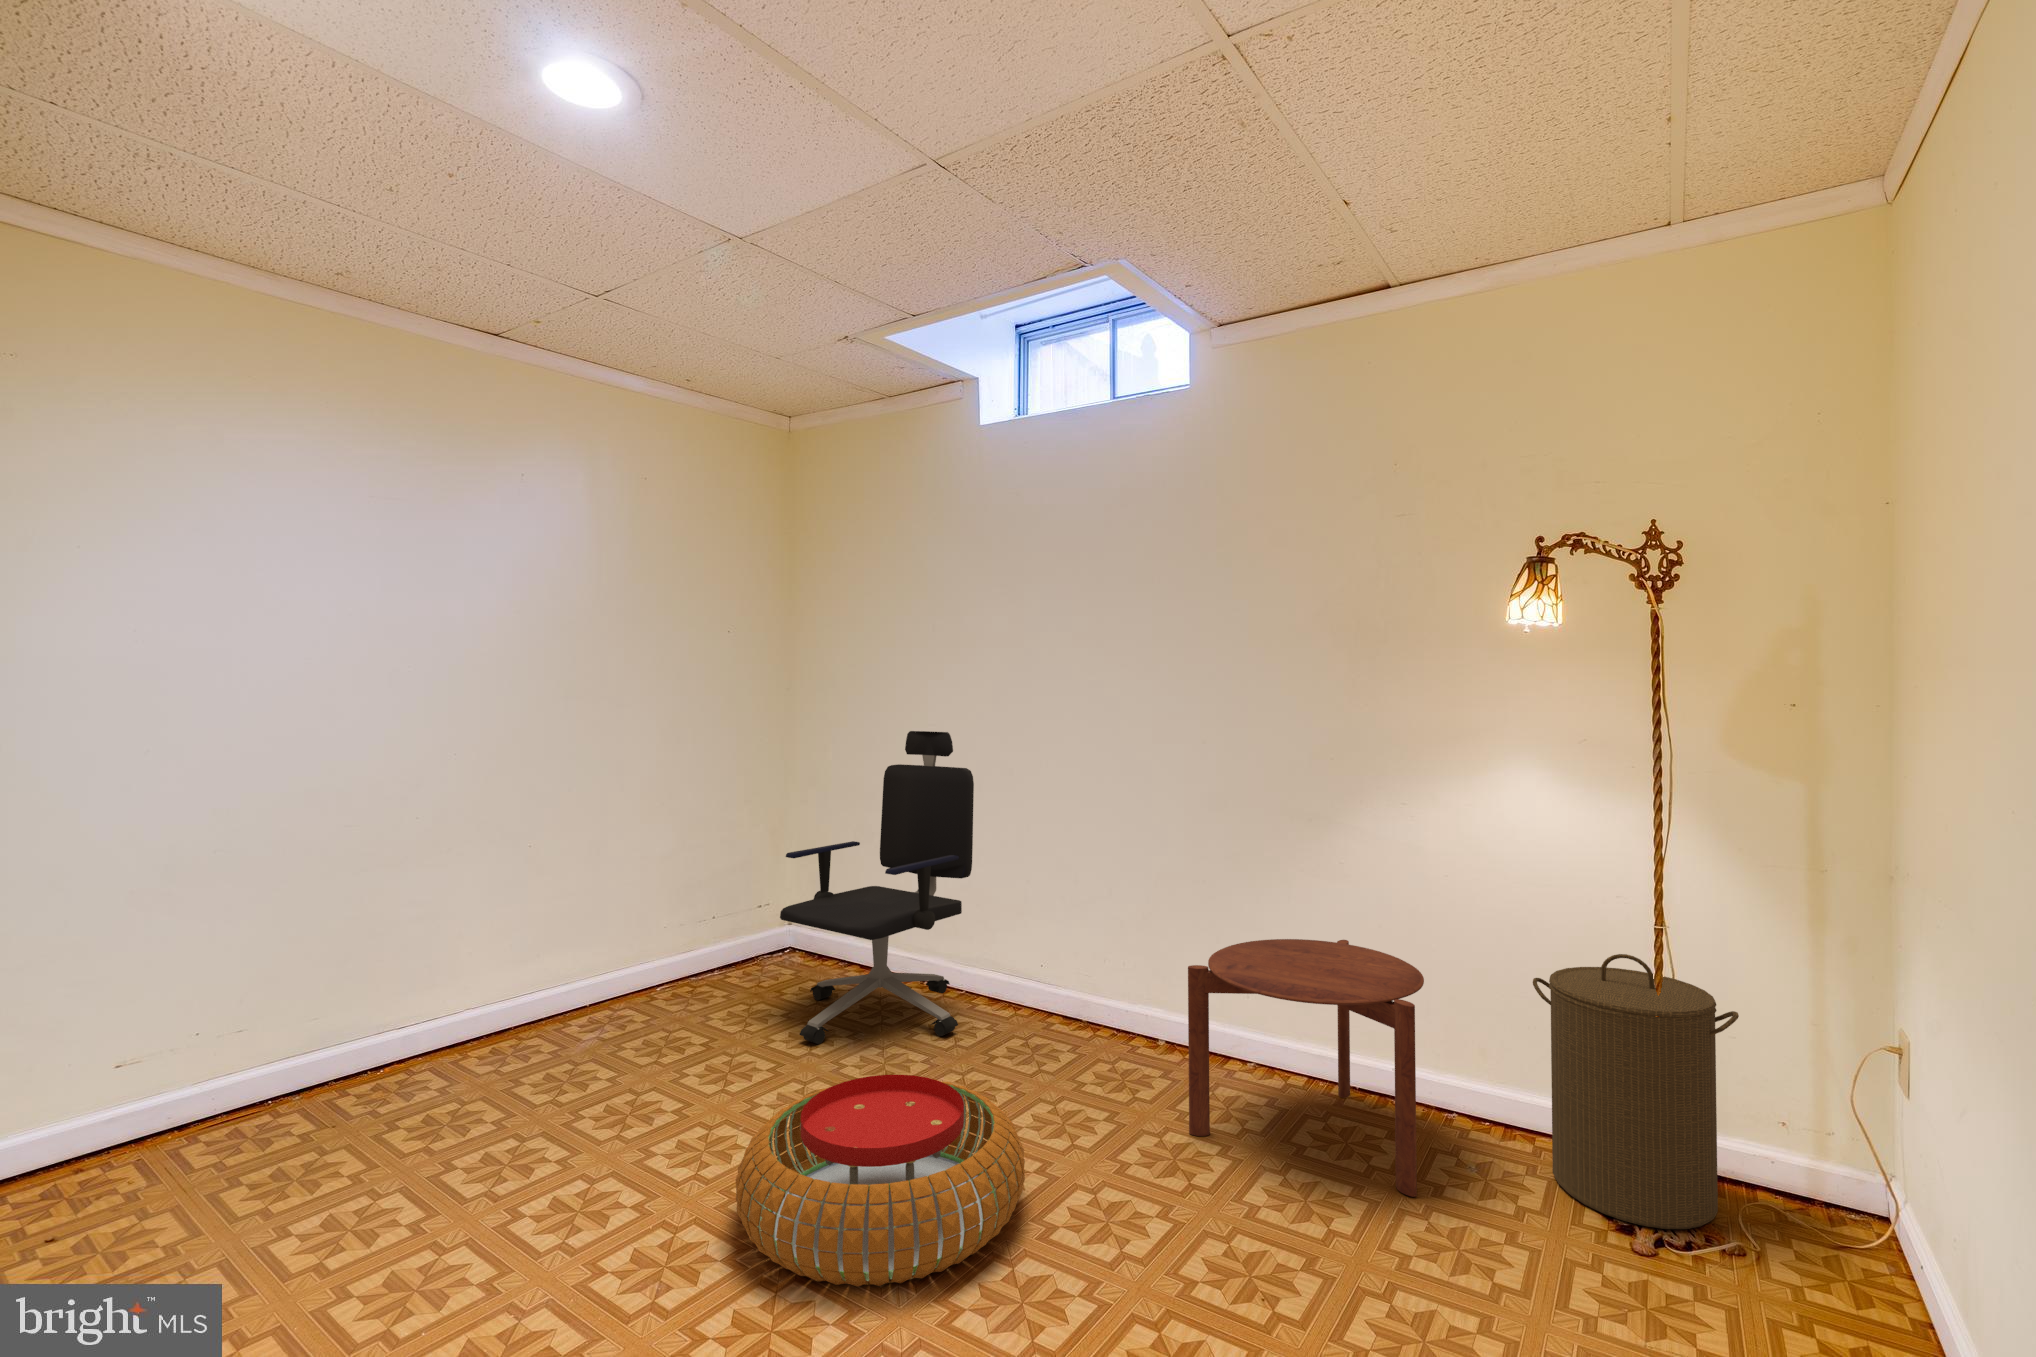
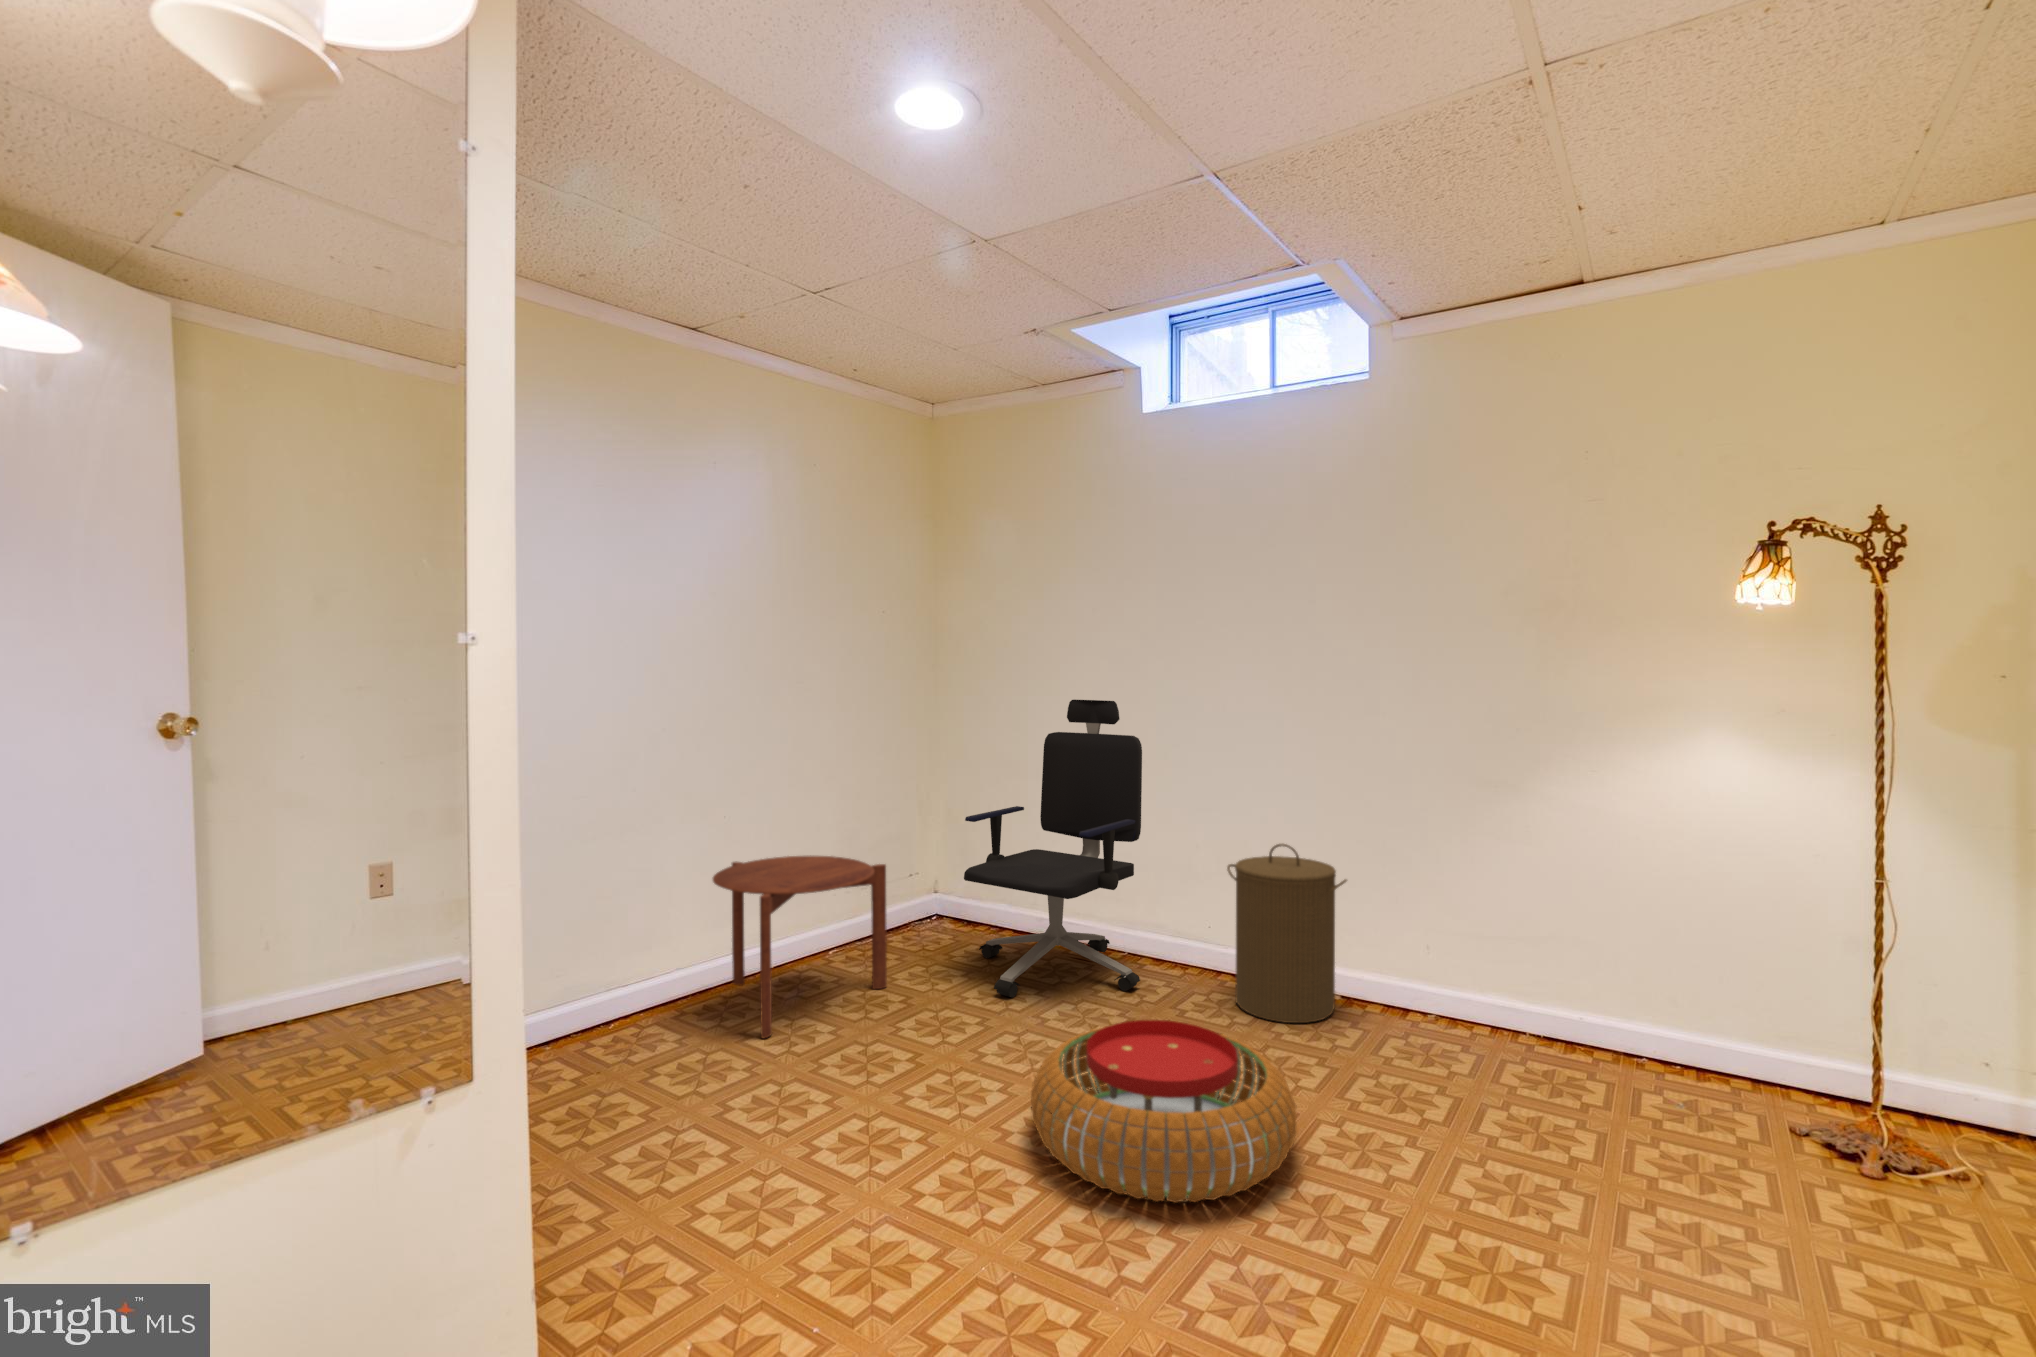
side table: present [1188,939,1424,1197] -> present [713,856,887,1038]
laundry hamper: present [1533,954,1739,1229] -> present [1227,844,1347,1023]

